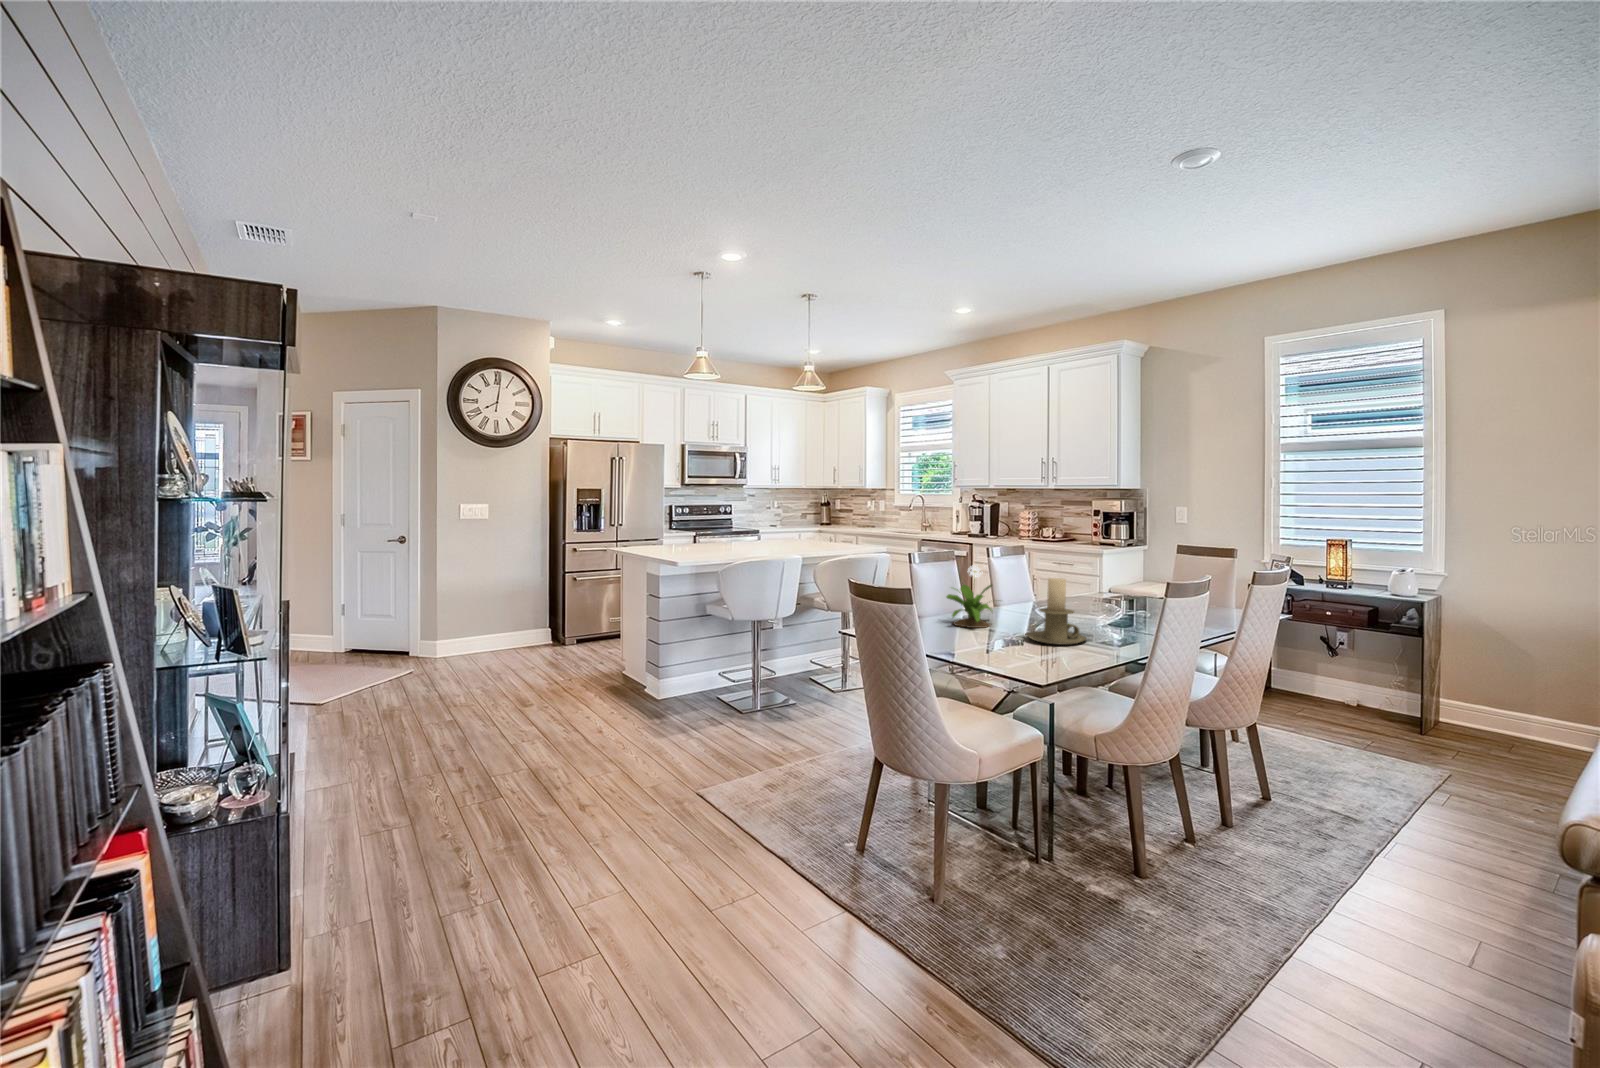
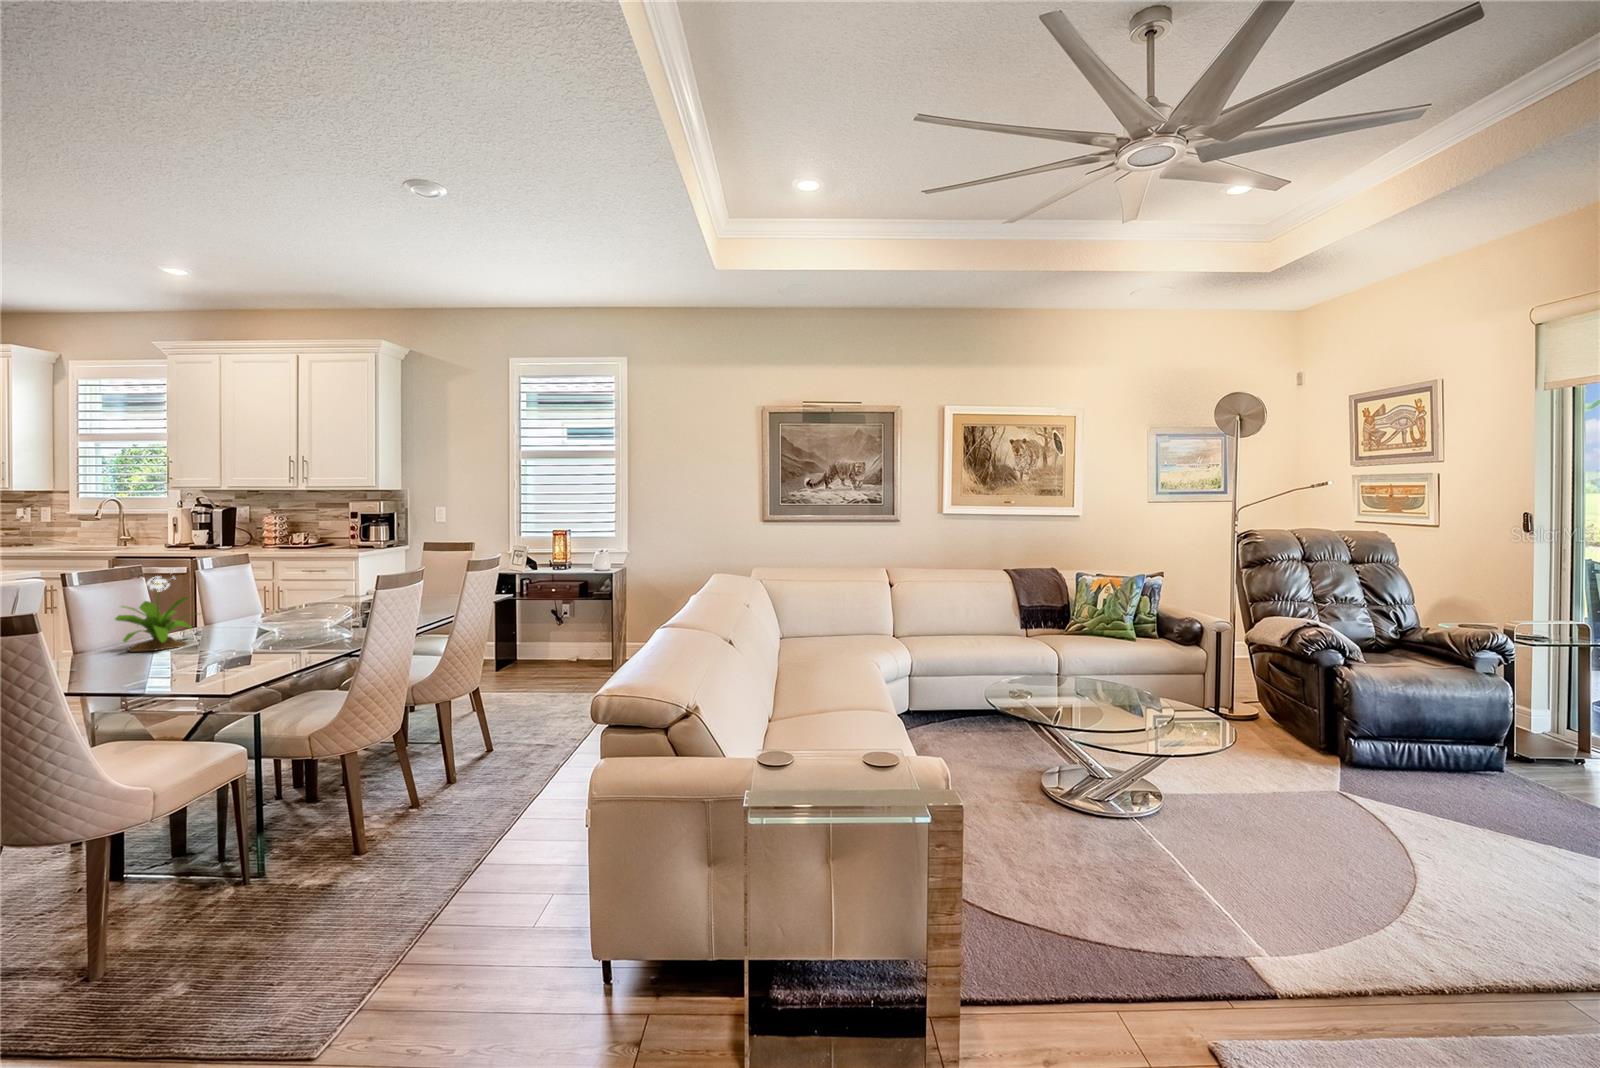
candle holder: present [1025,578,1087,645] -> none [227,581,306,652]

